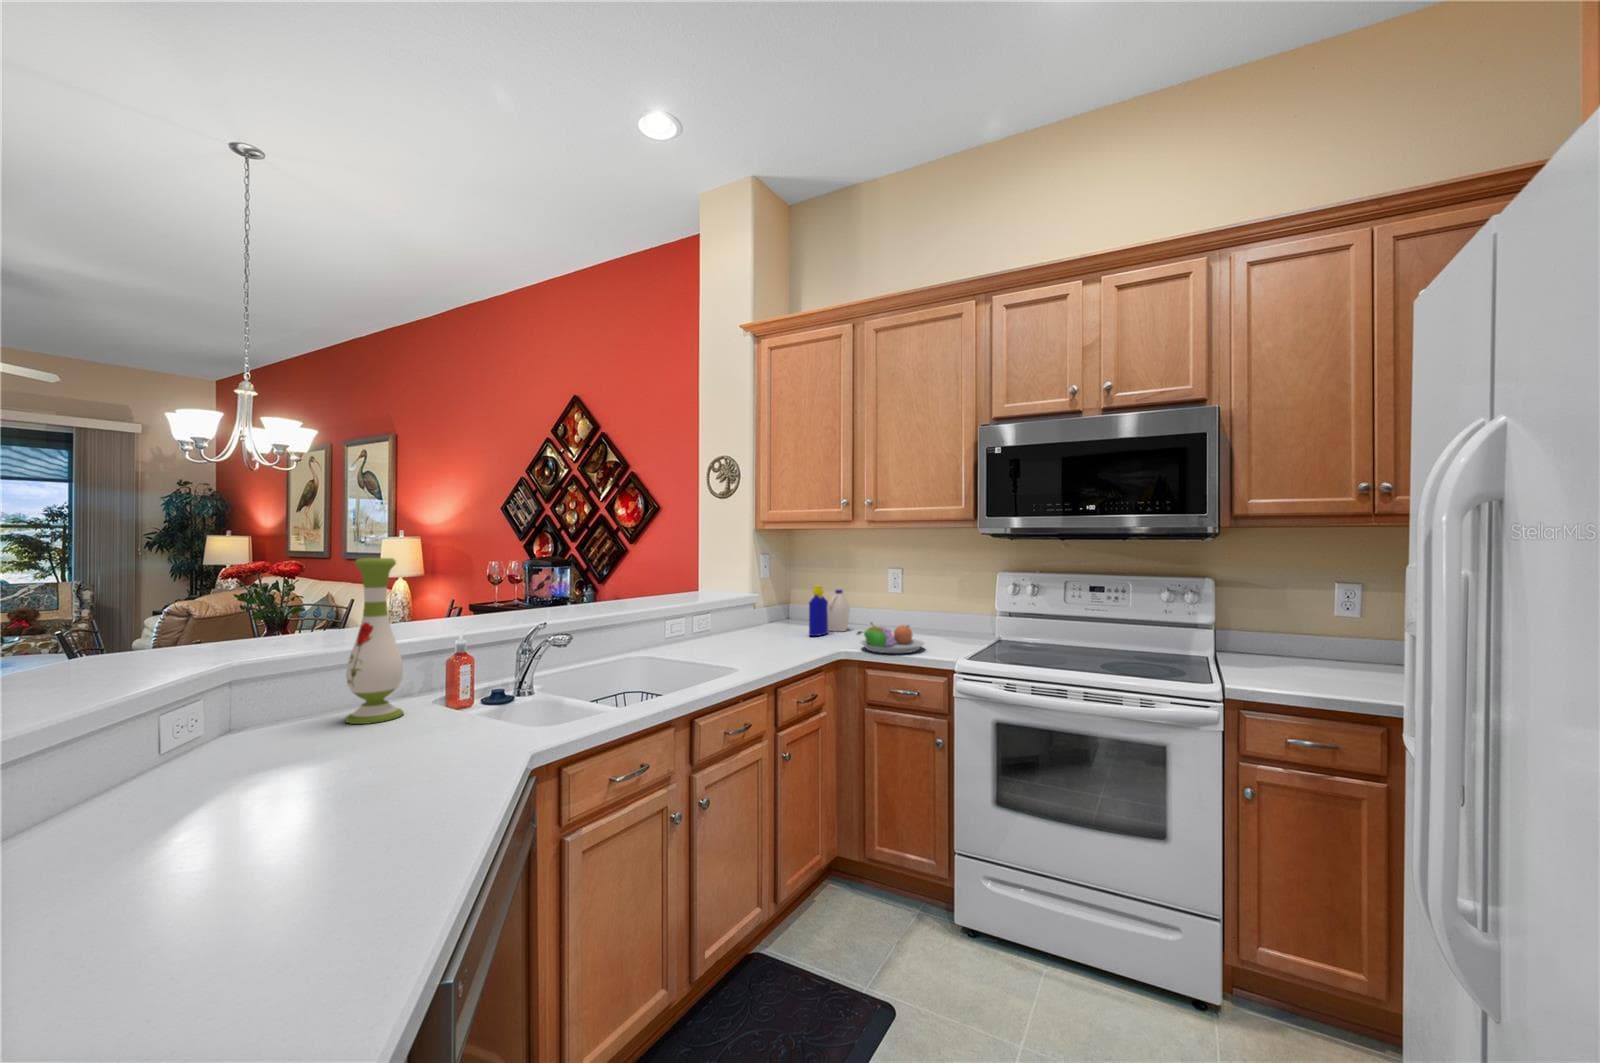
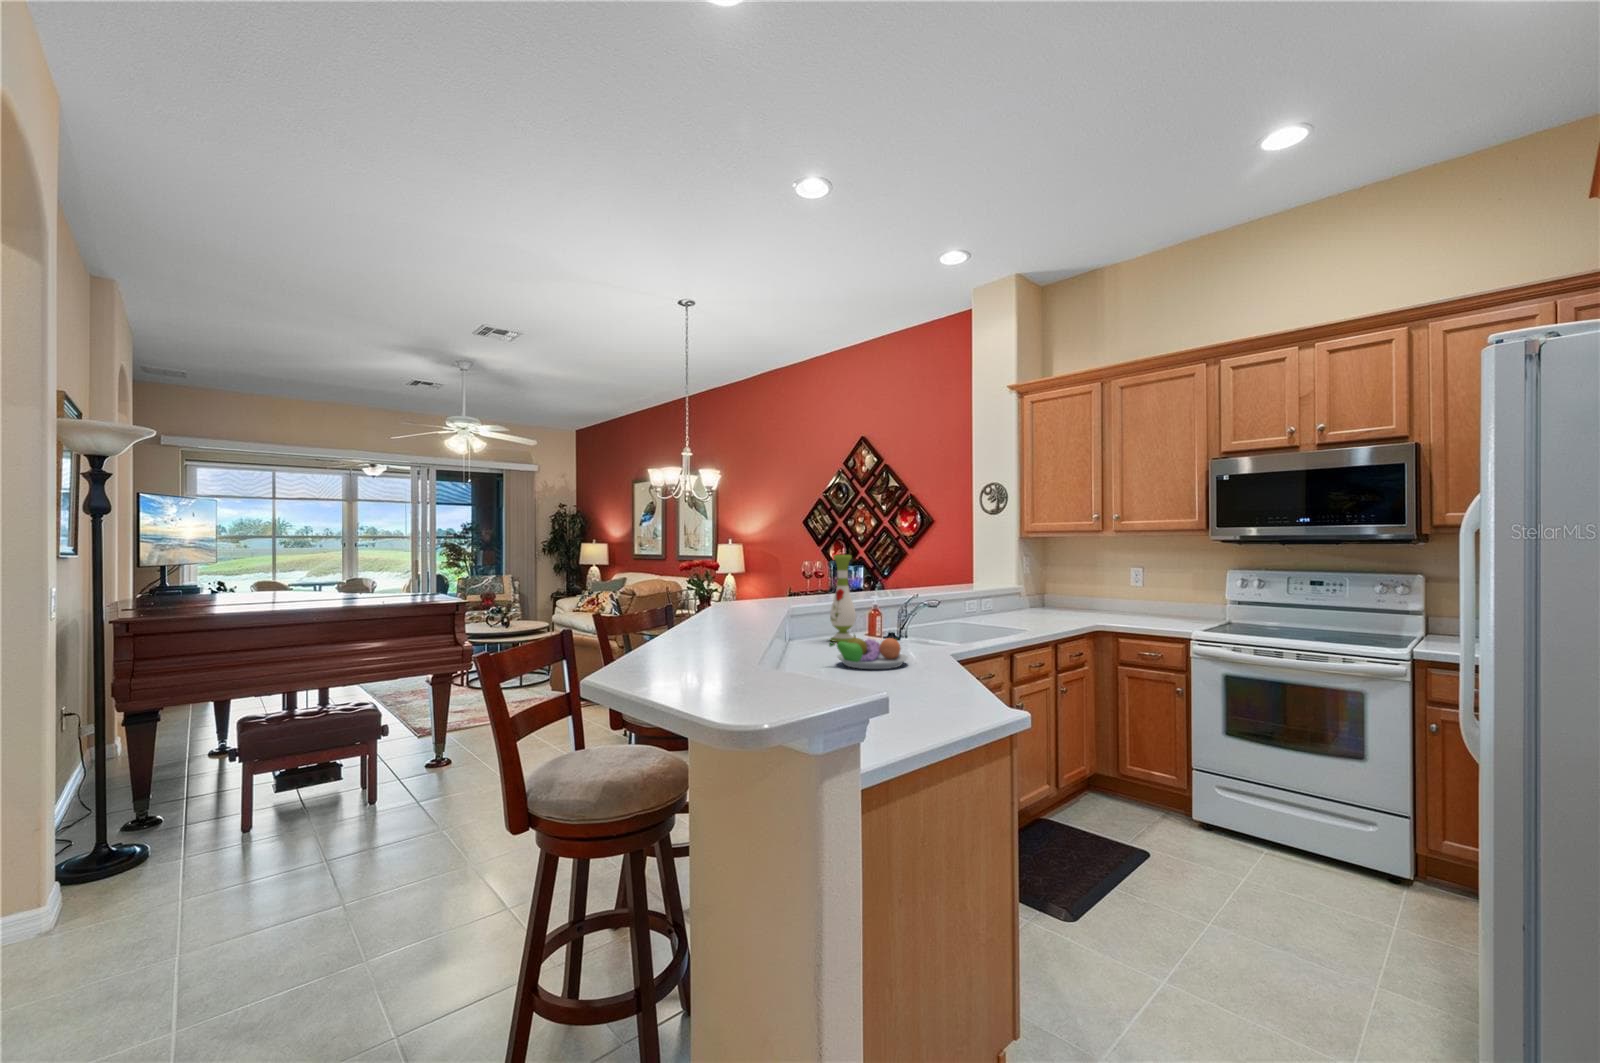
bottle: present [809,586,850,636] -> none [1068,579,1099,616]
fruit bowl: present [857,623,924,653] -> present [829,635,908,669]

